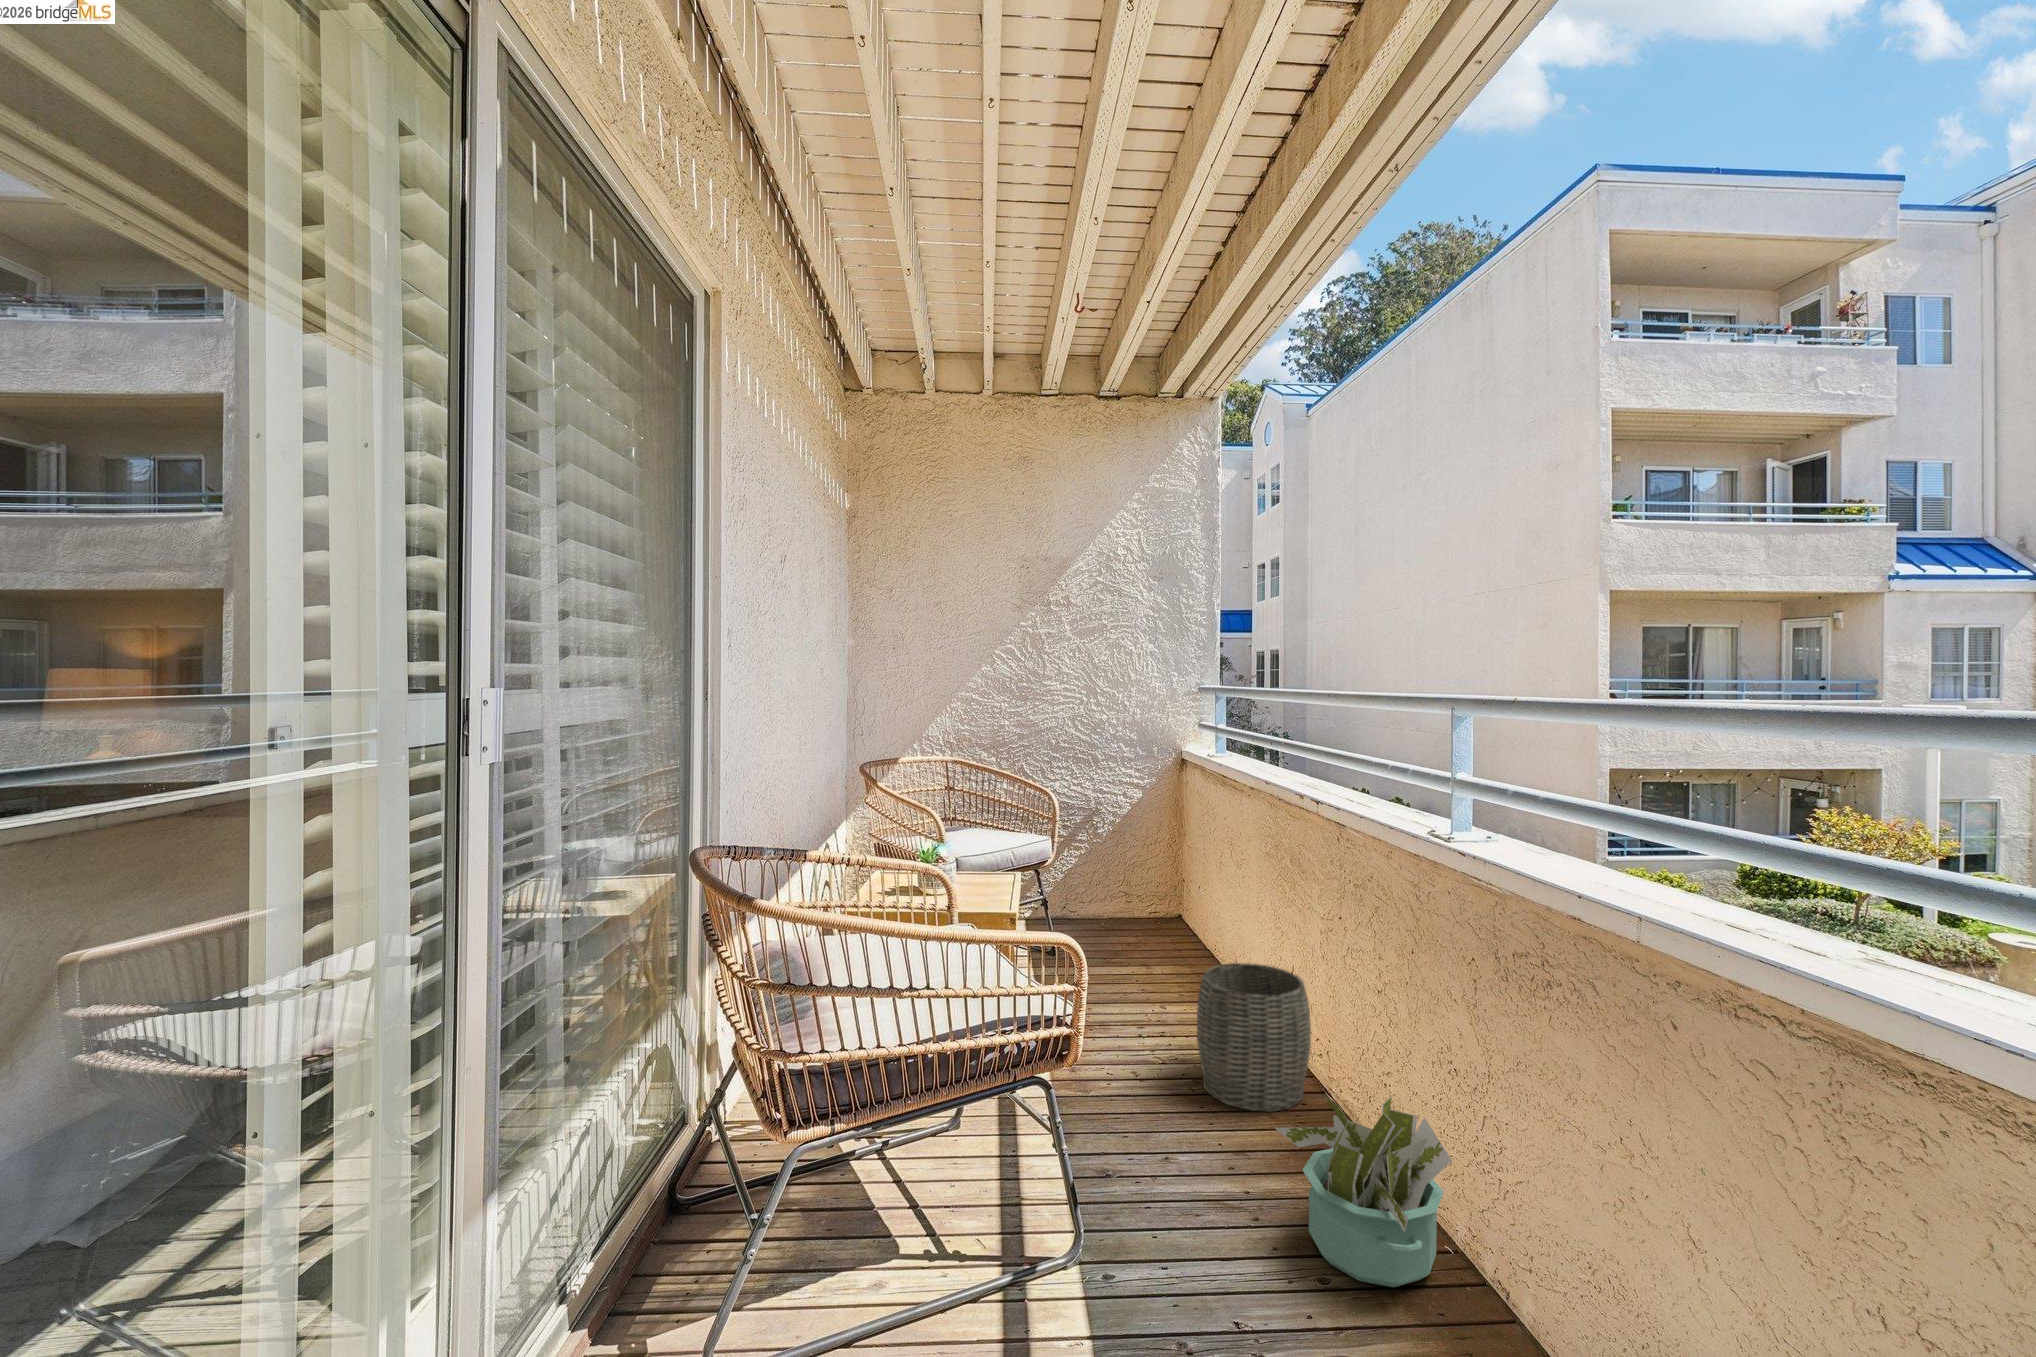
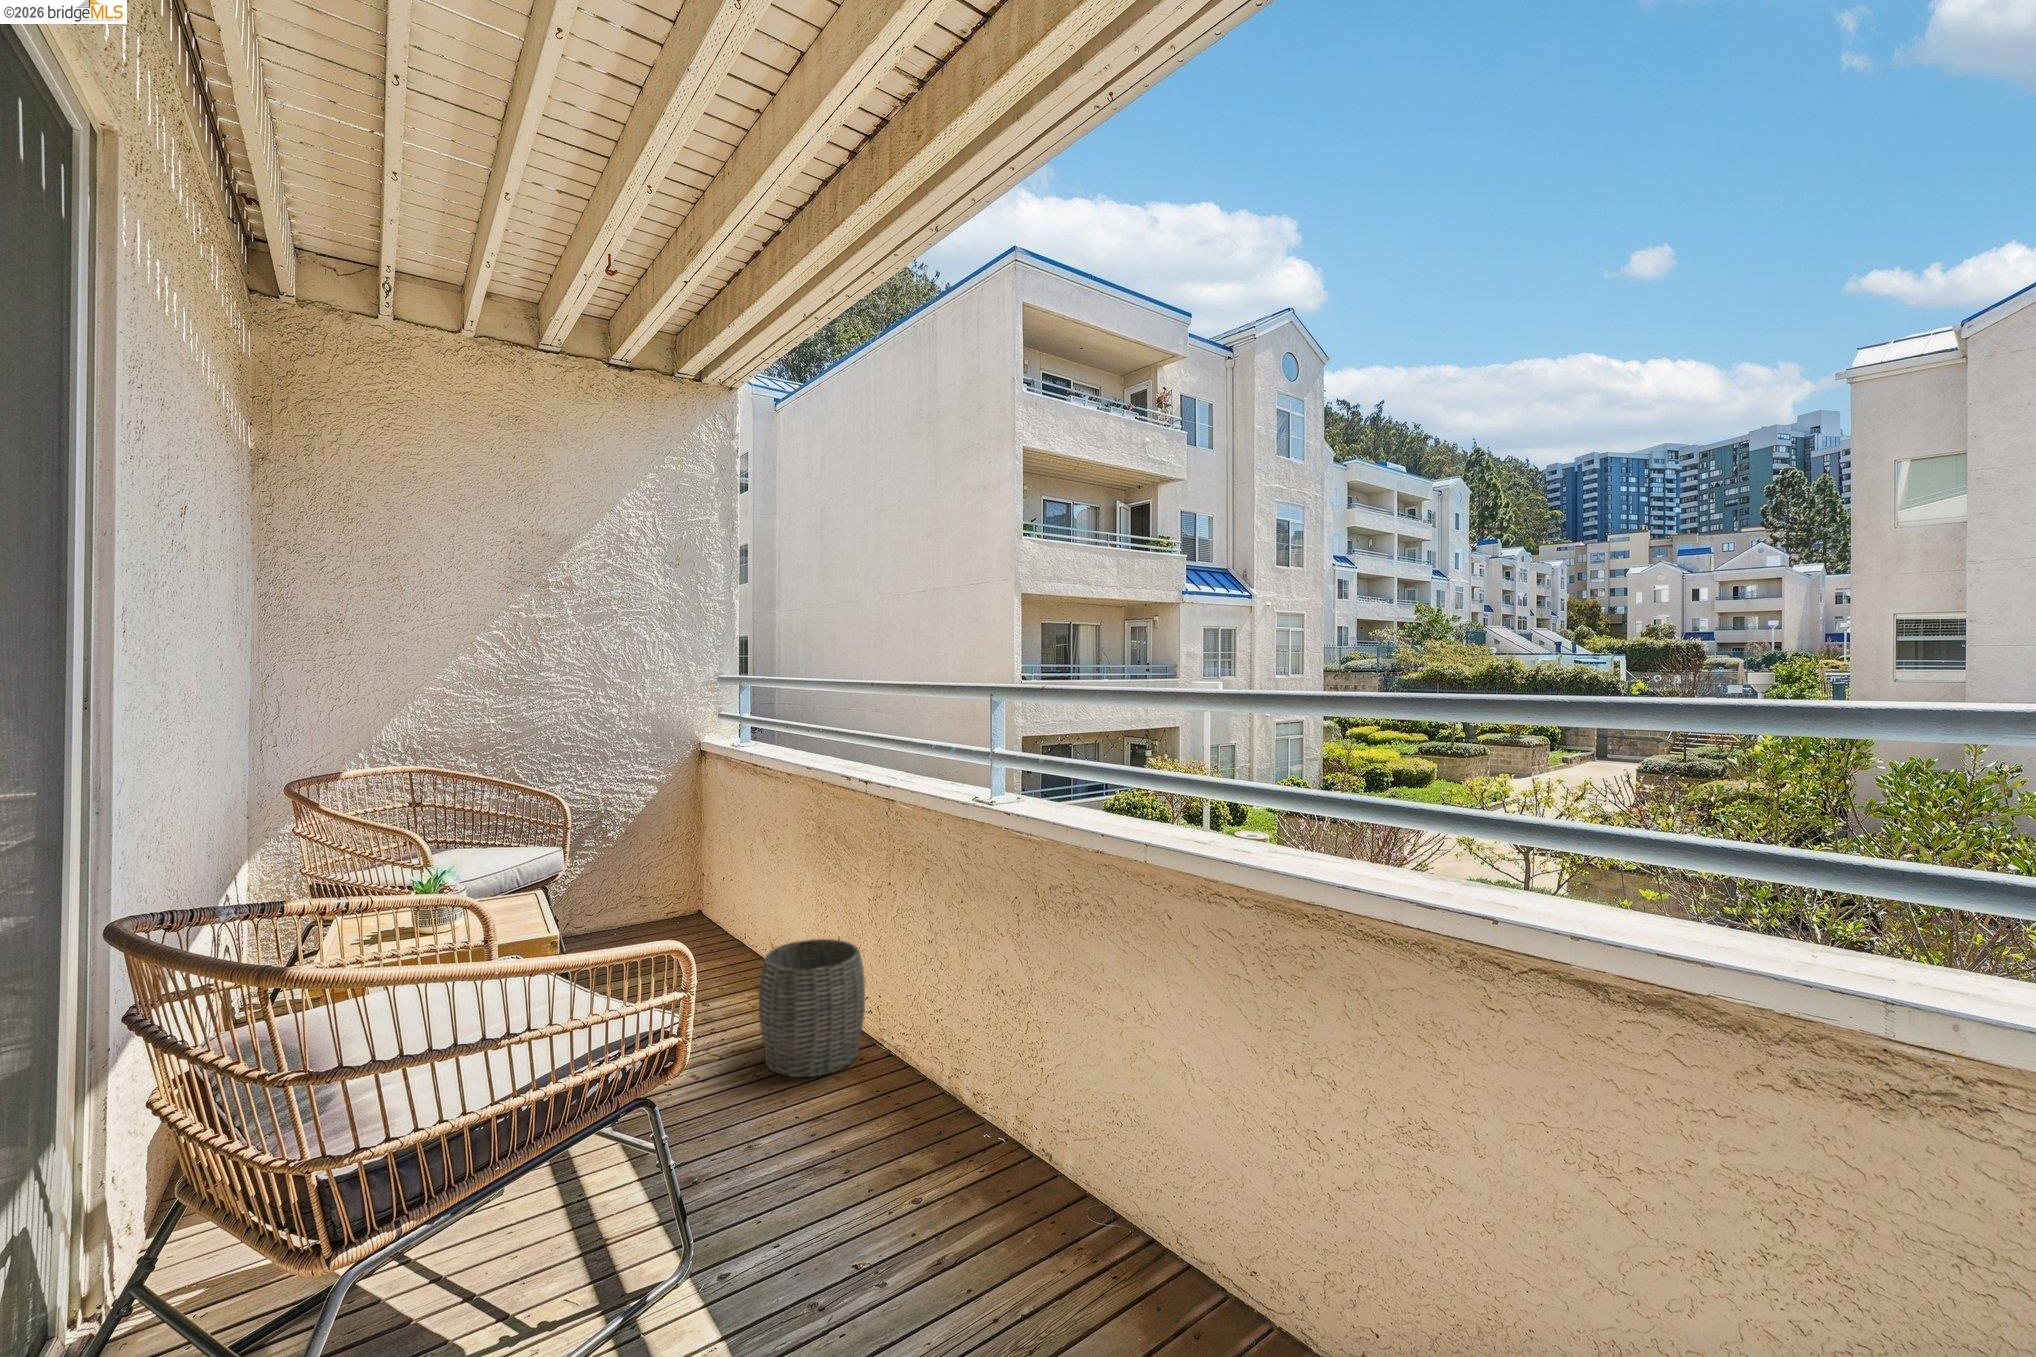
decorative plant: present [1275,1096,1452,1287] -> none [862,1028,1008,1191]

